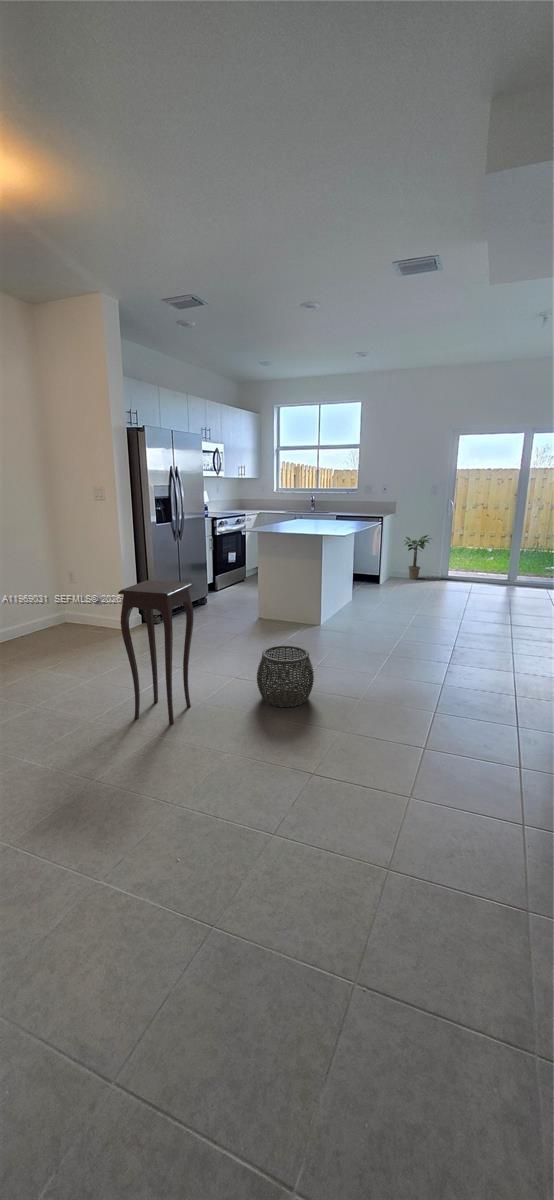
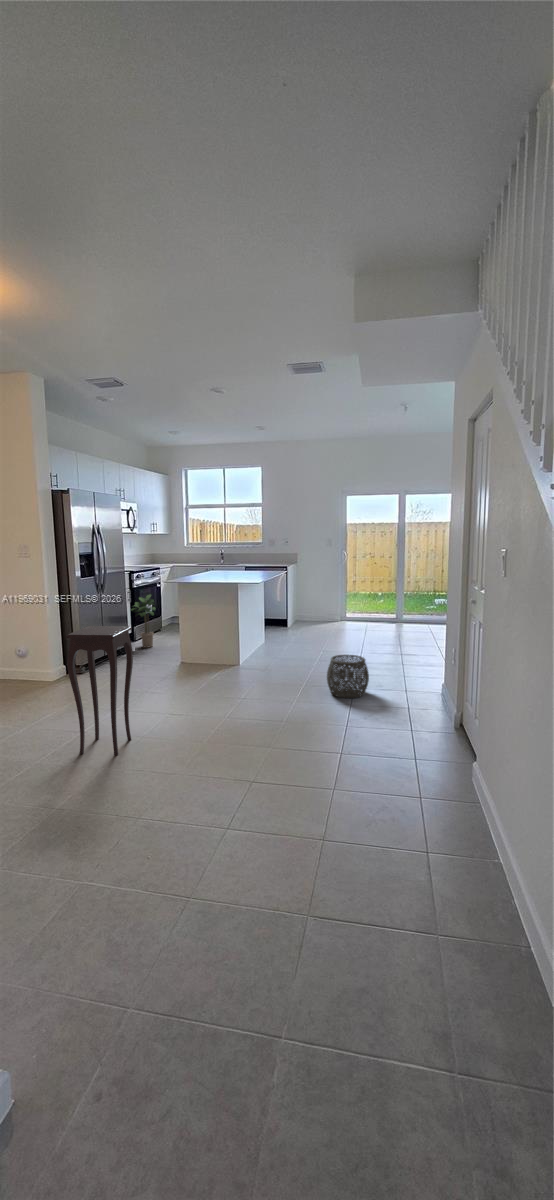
potted plant: present [405,535,431,579] -> present [133,595,155,648]
woven basket: present [257,646,314,707] -> present [327,655,369,698]

